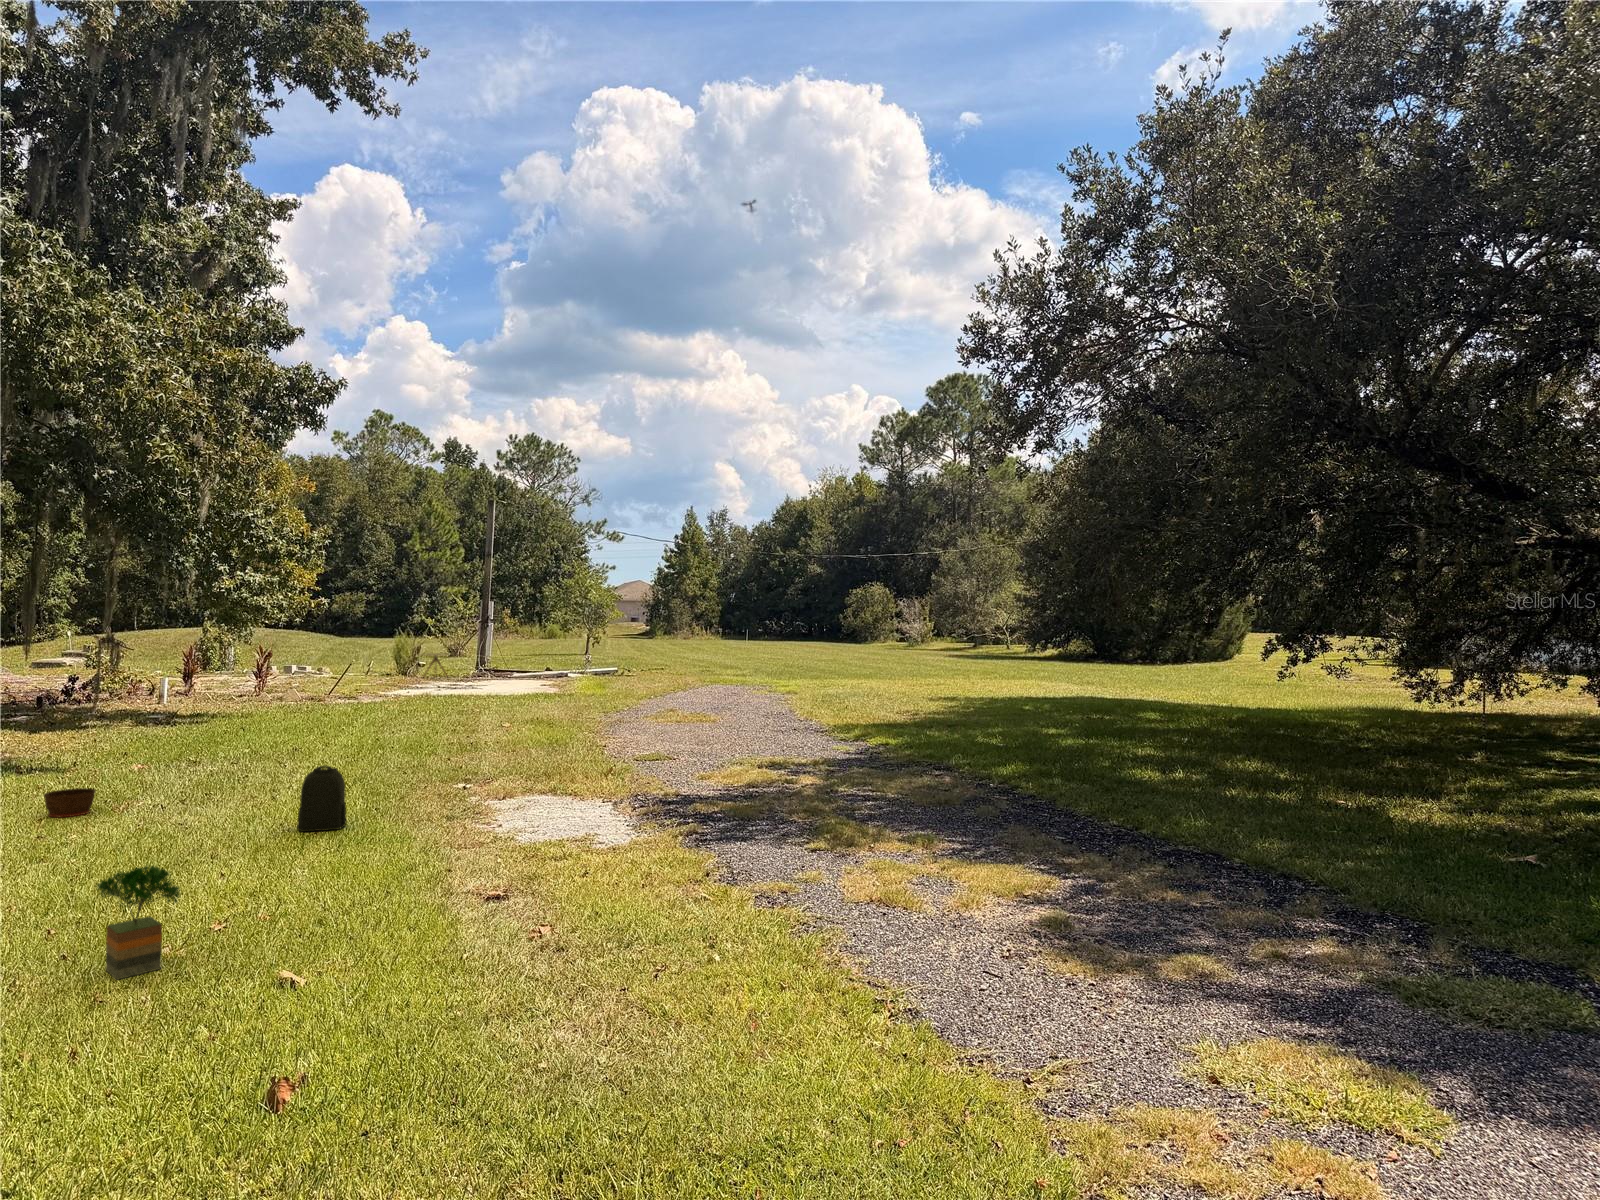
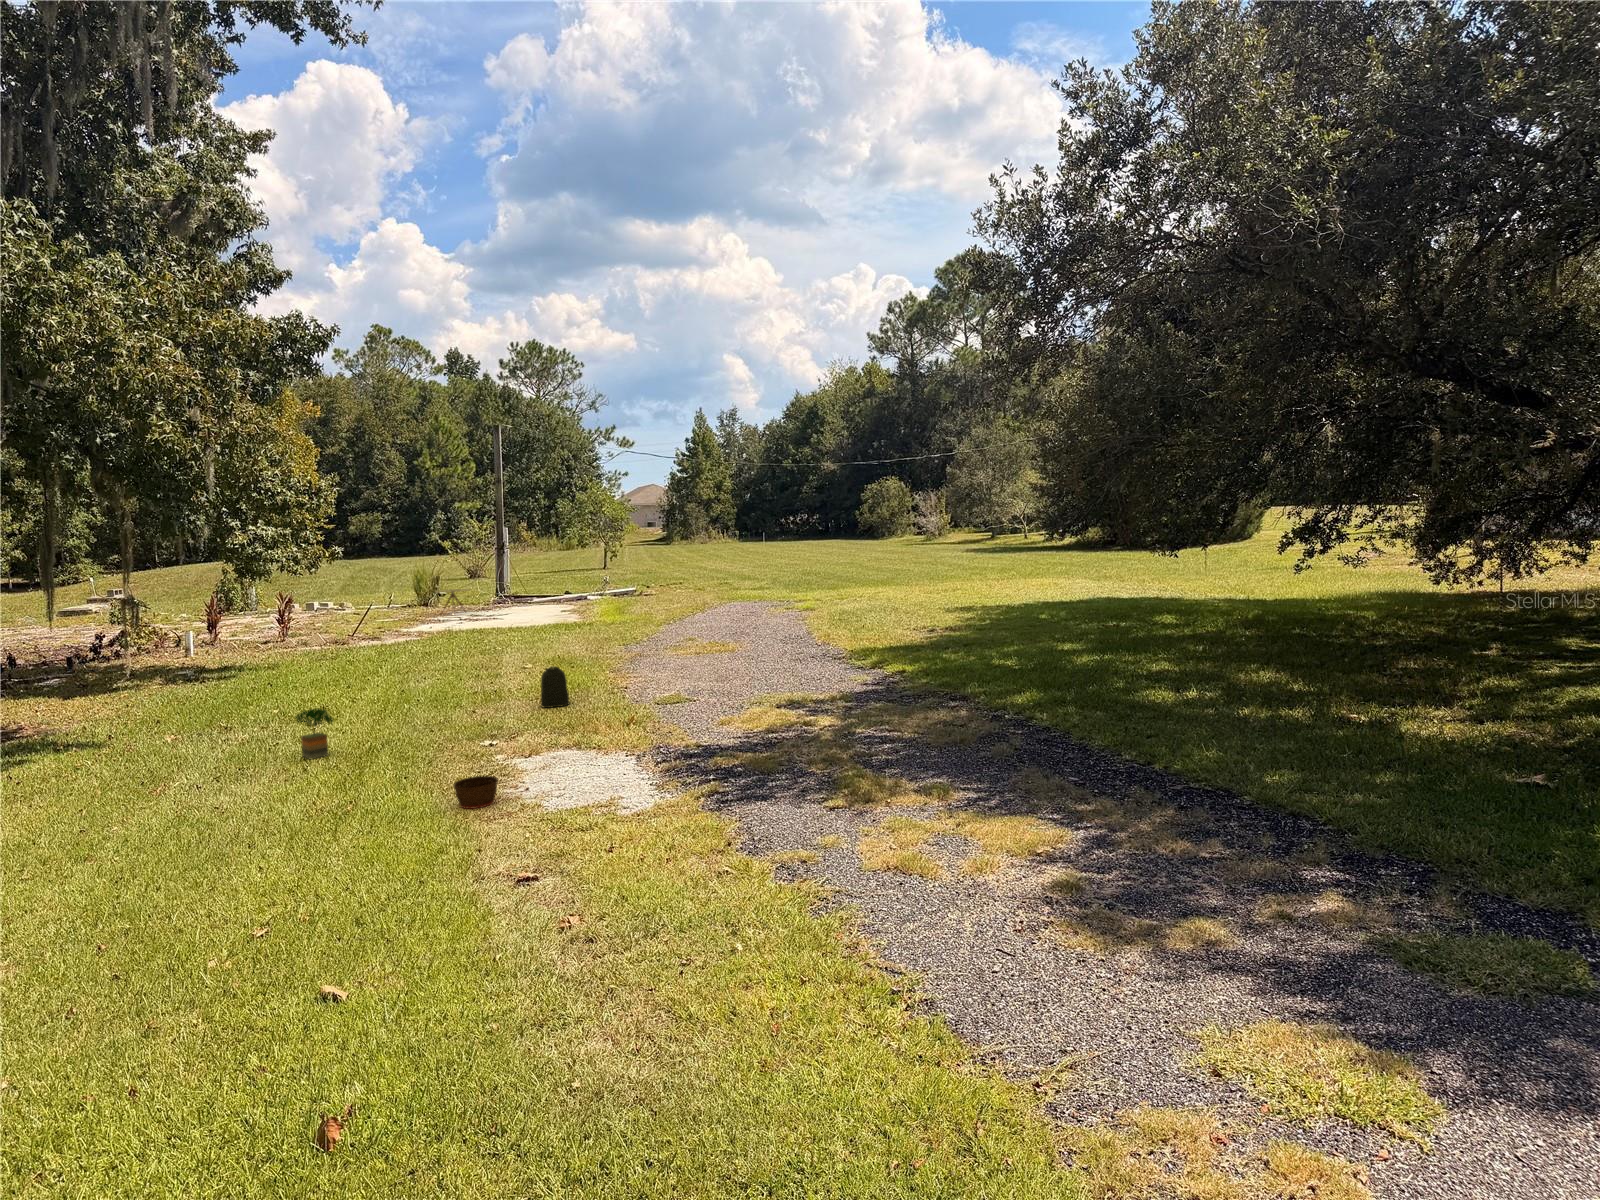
backpack: present [297,765,346,832] -> present [541,666,570,708]
basket: present [44,788,96,818] -> present [453,776,498,809]
potted tree: present [96,866,180,980] -> present [295,708,333,759]

